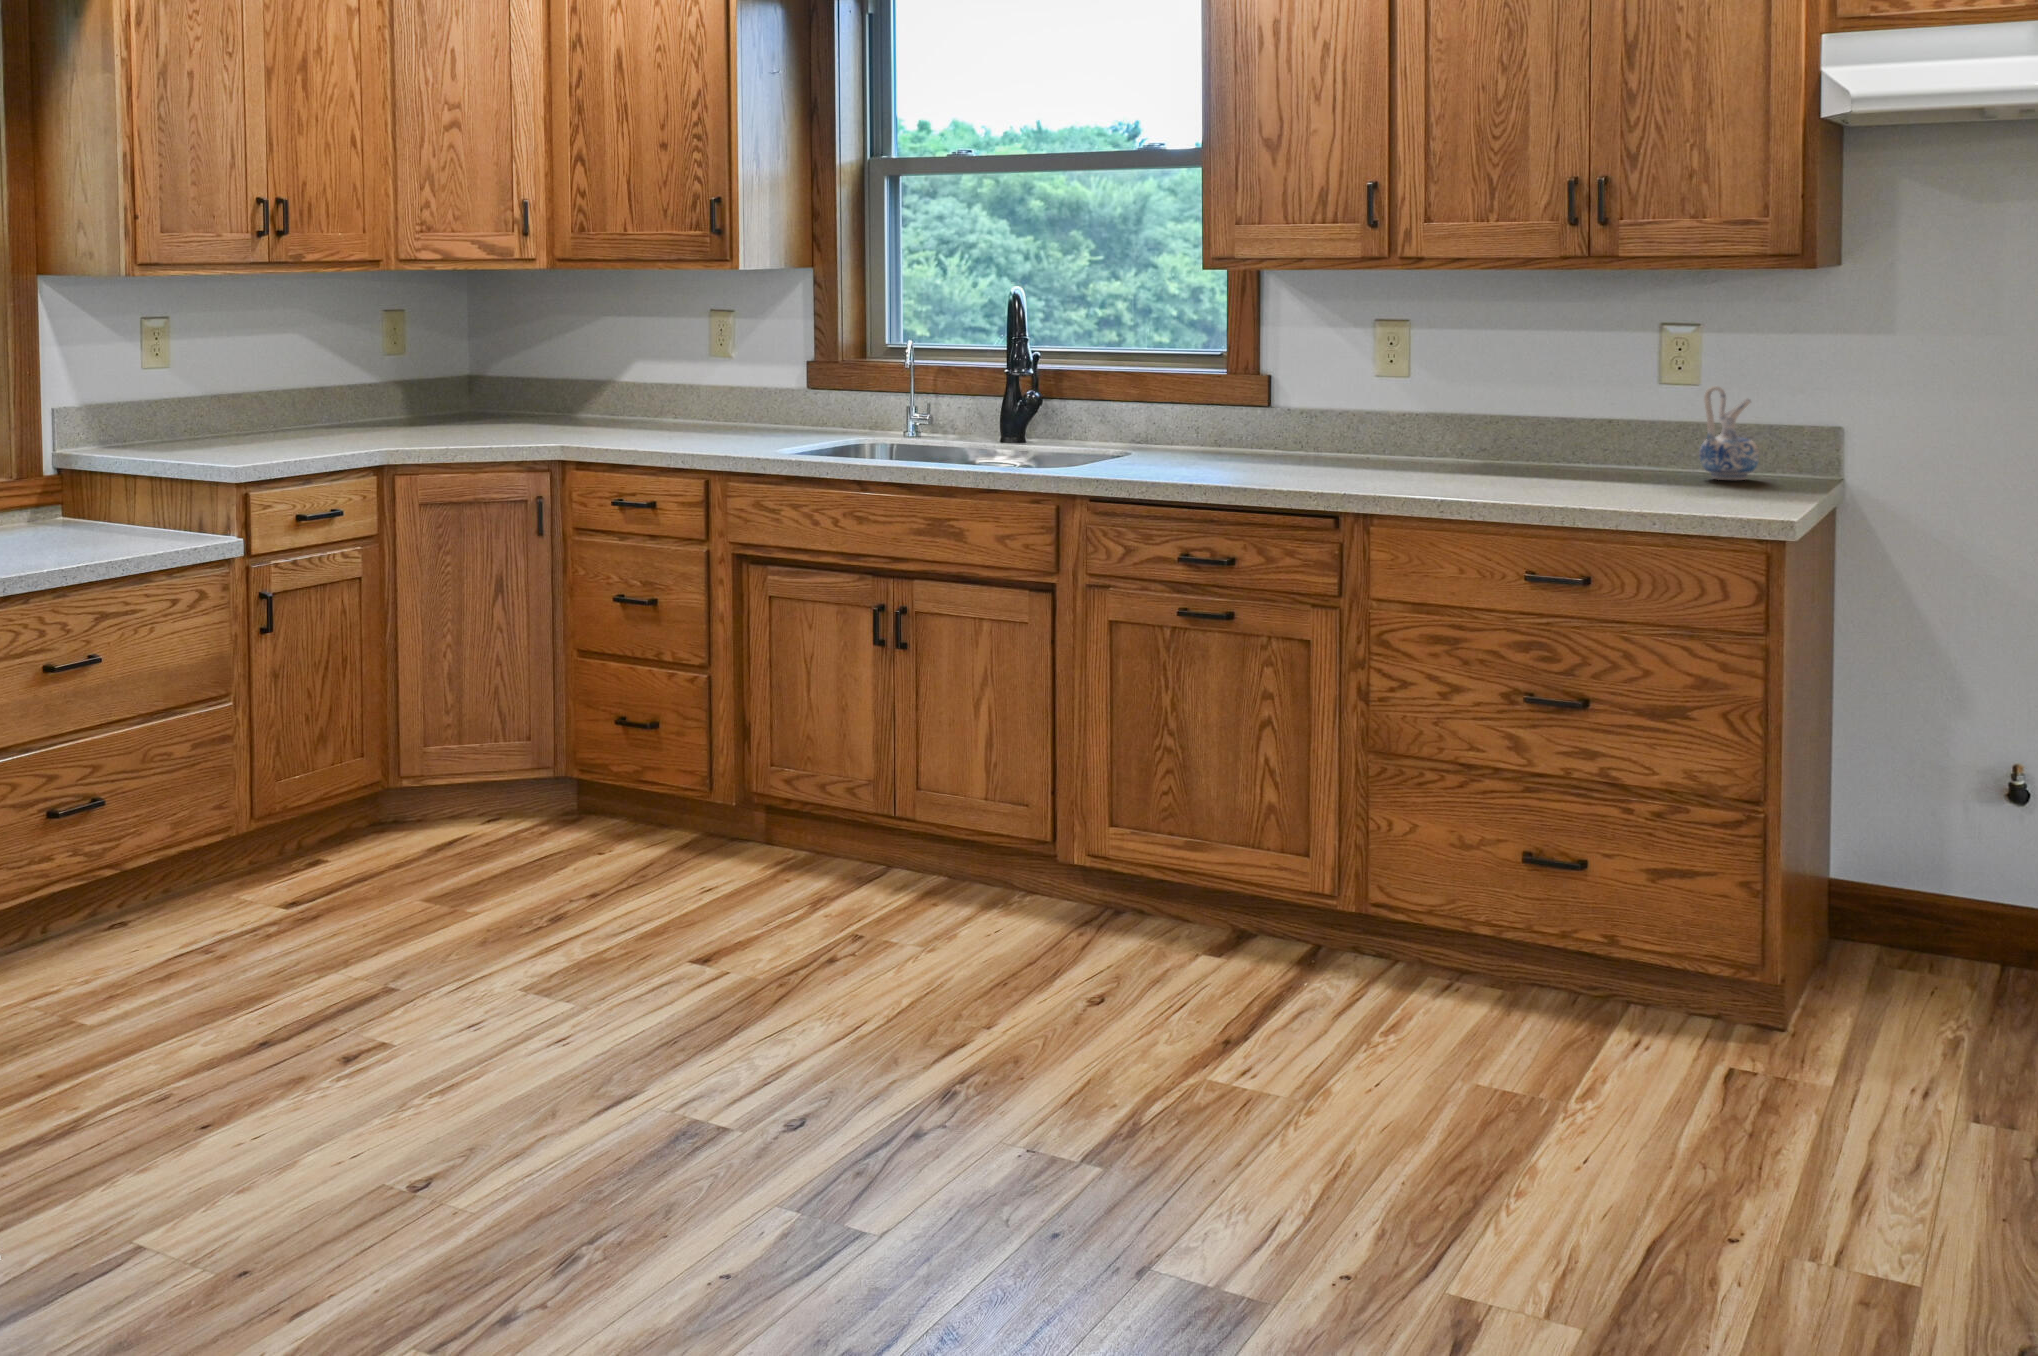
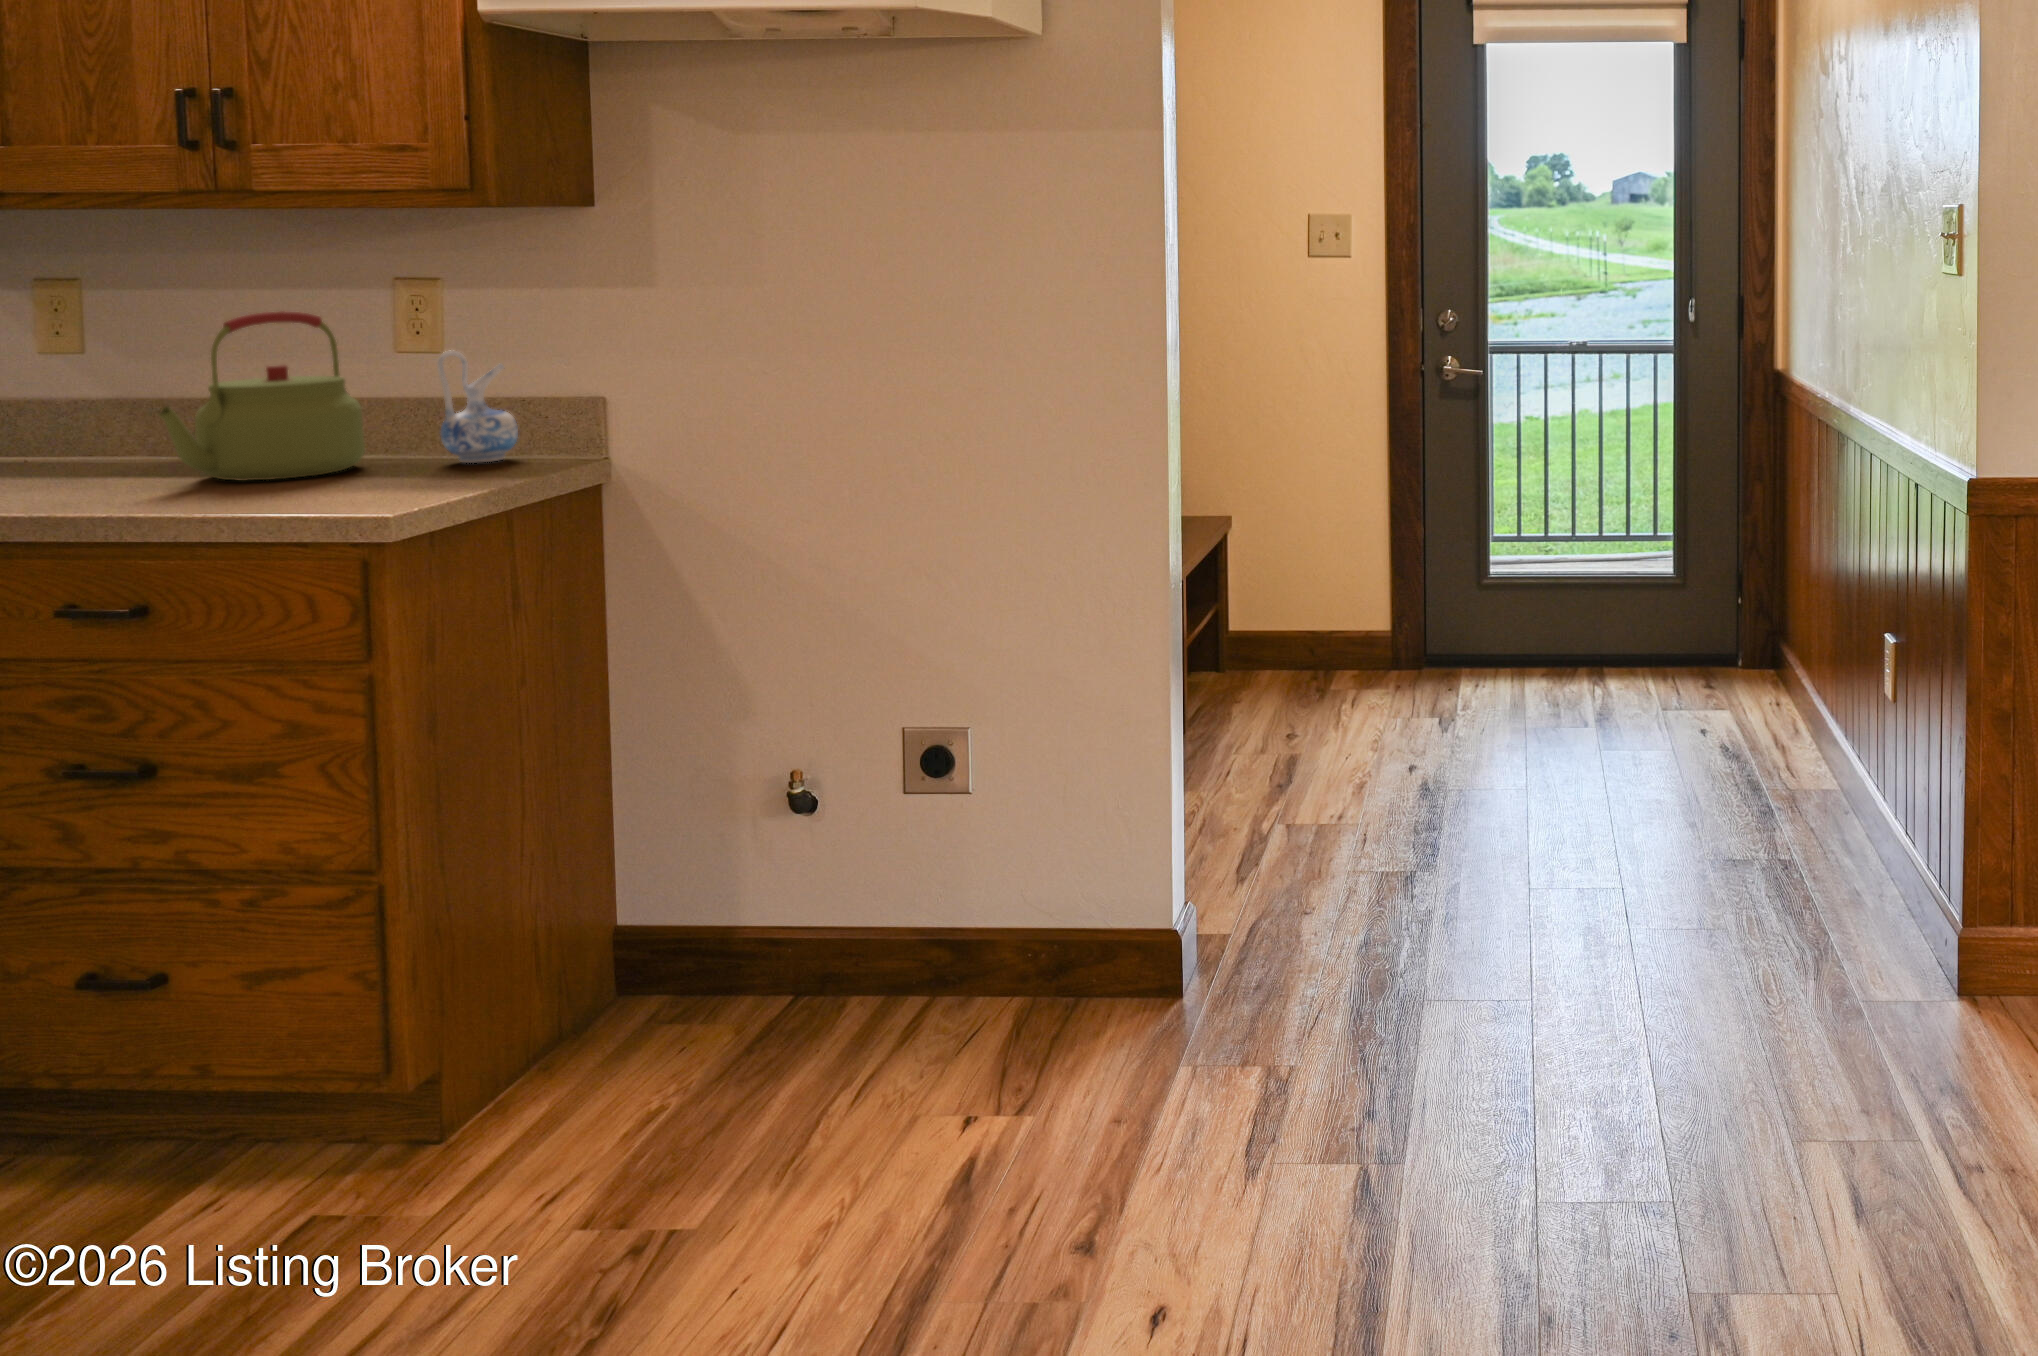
kettle: none [1529,351,1645,483] -> present [159,311,365,481]

